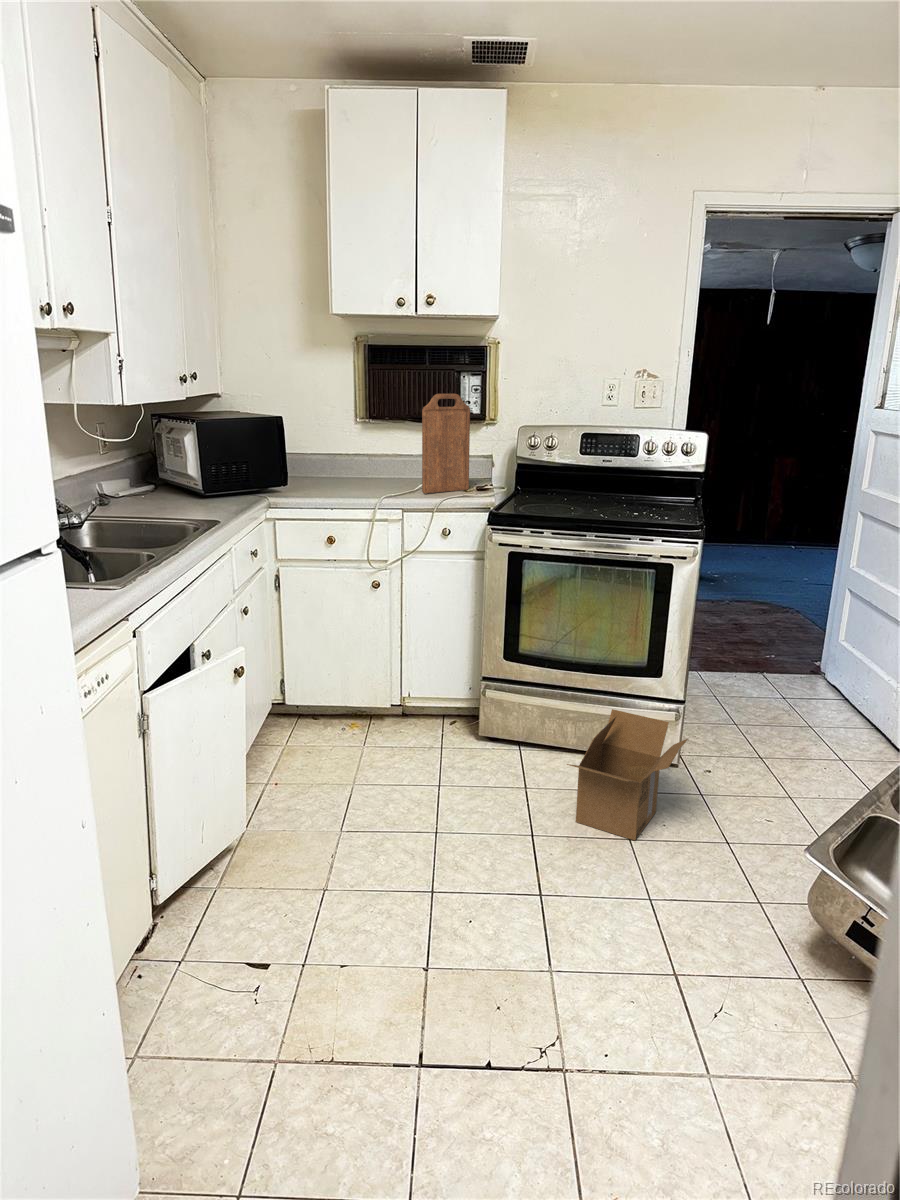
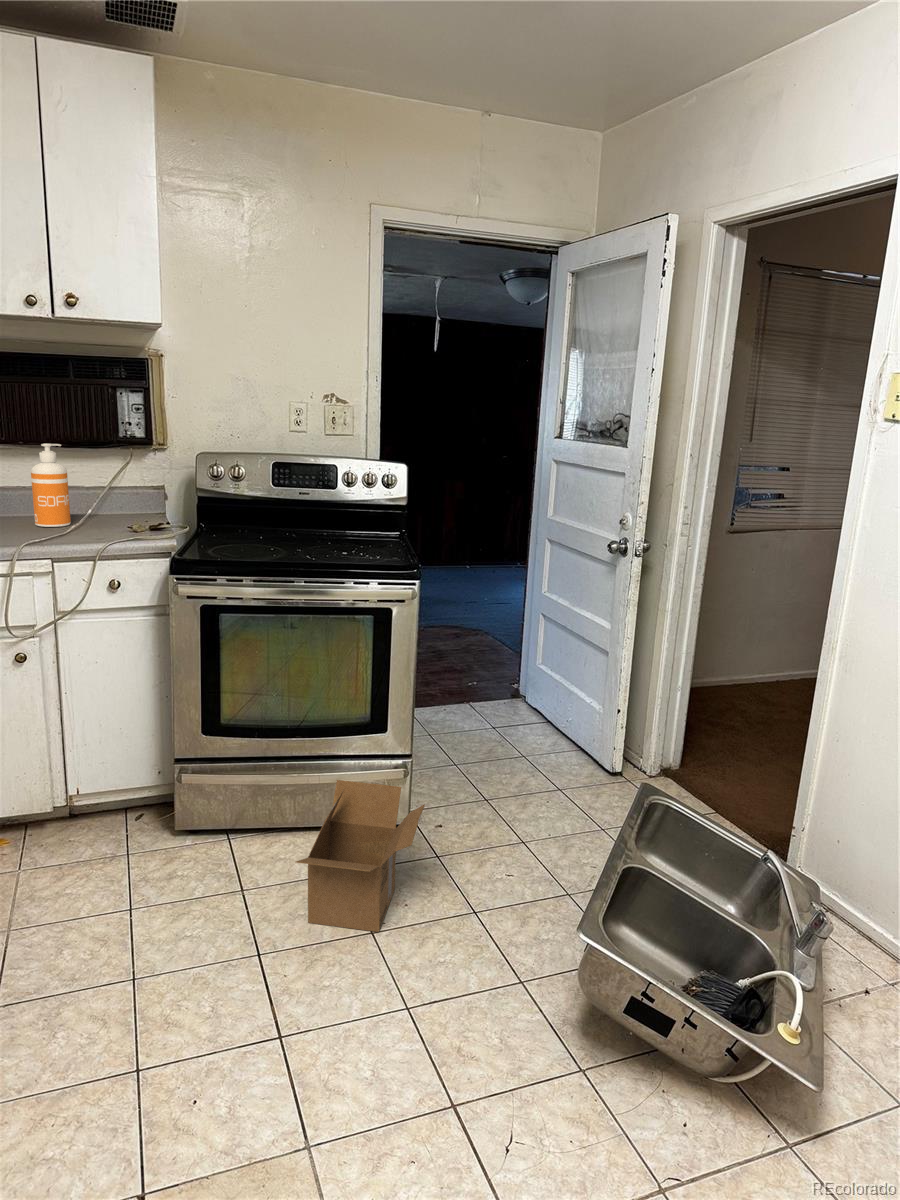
cutting board: present [422,394,470,493] -> none [70,415,139,539]
soap dispenser: none [393,418,419,485] -> present [31,443,71,527]

